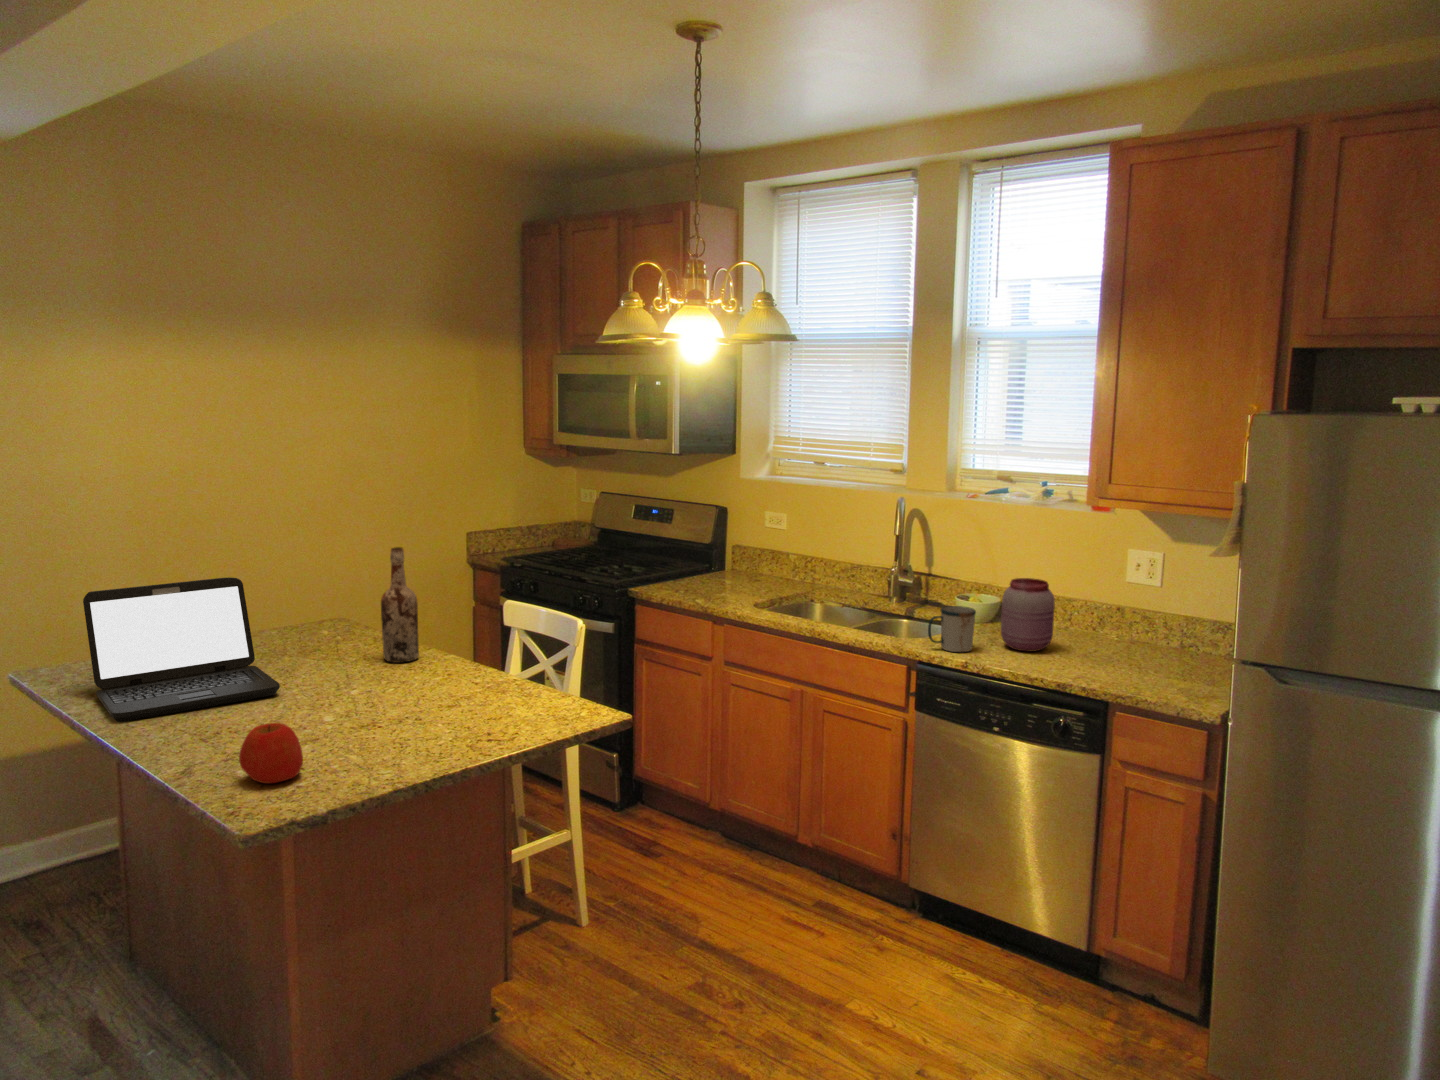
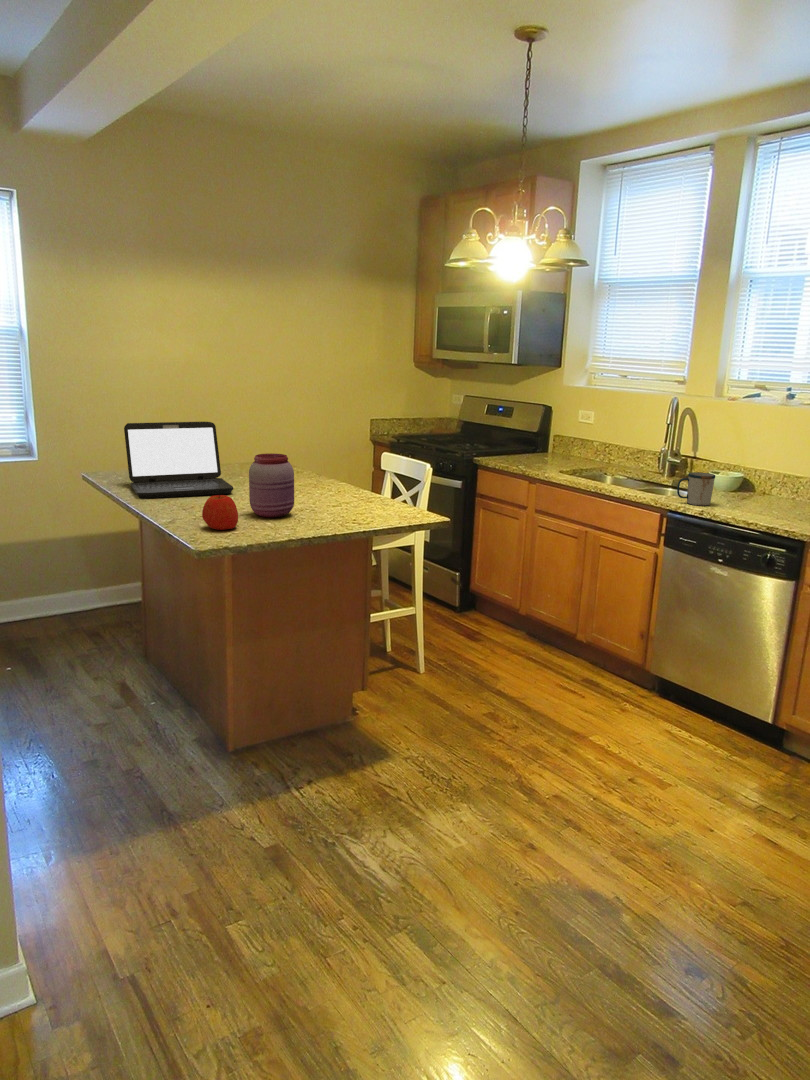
wine bottle: present [381,547,419,663] -> none [299,409,322,485]
jar: present [1001,578,1055,651] -> present [249,453,294,518]

